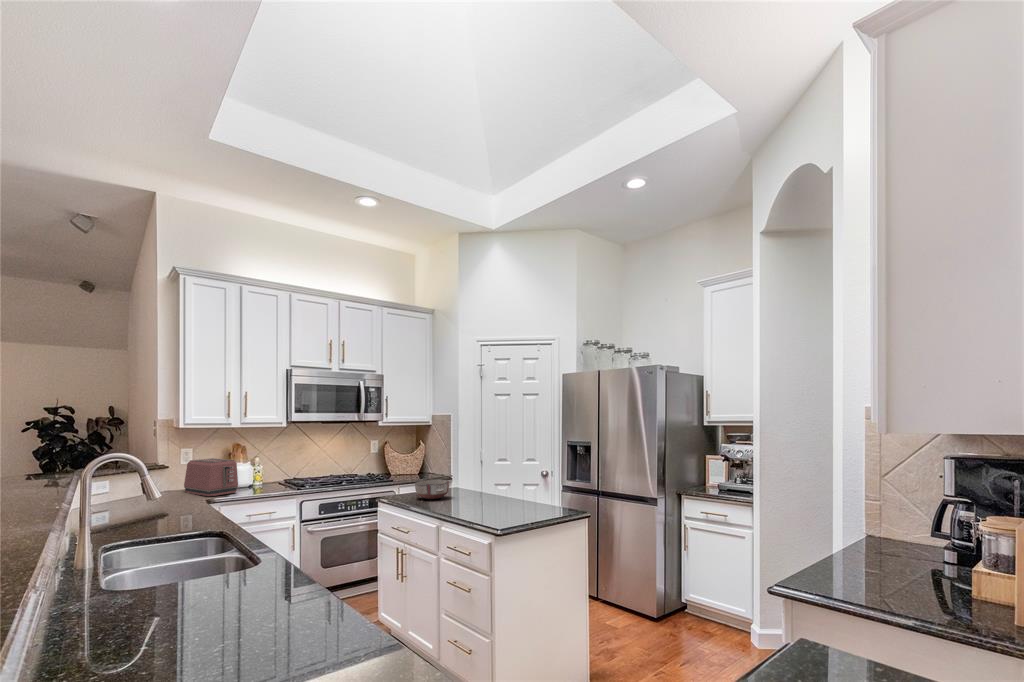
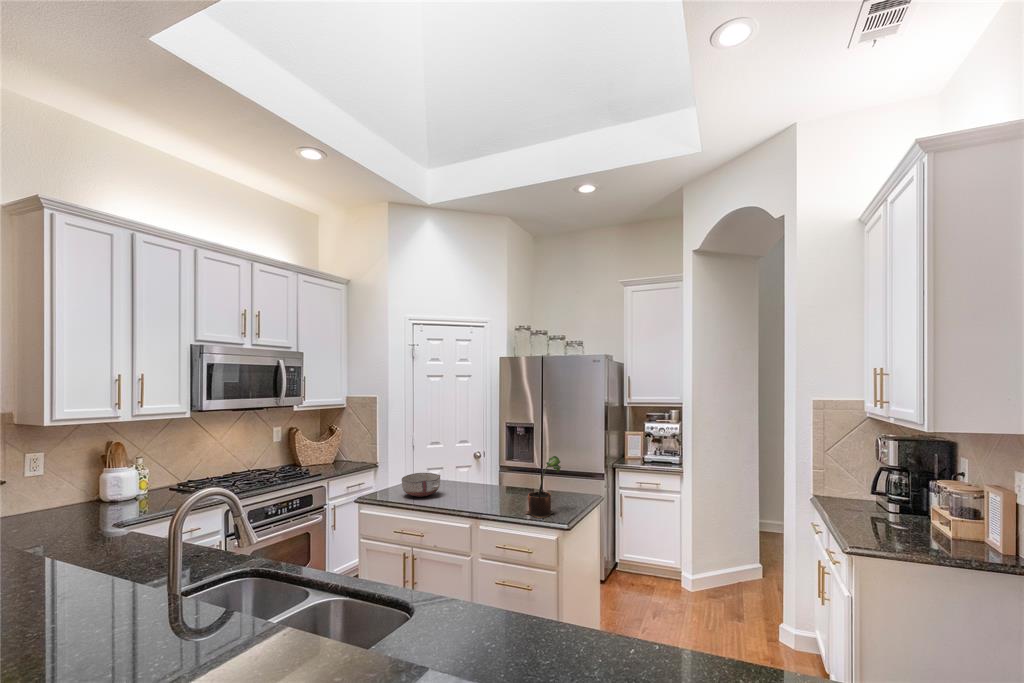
toaster: present [184,458,238,496] -> none [40,465,134,519]
potted plant: none [486,463,525,520] -> present [526,456,561,518]

